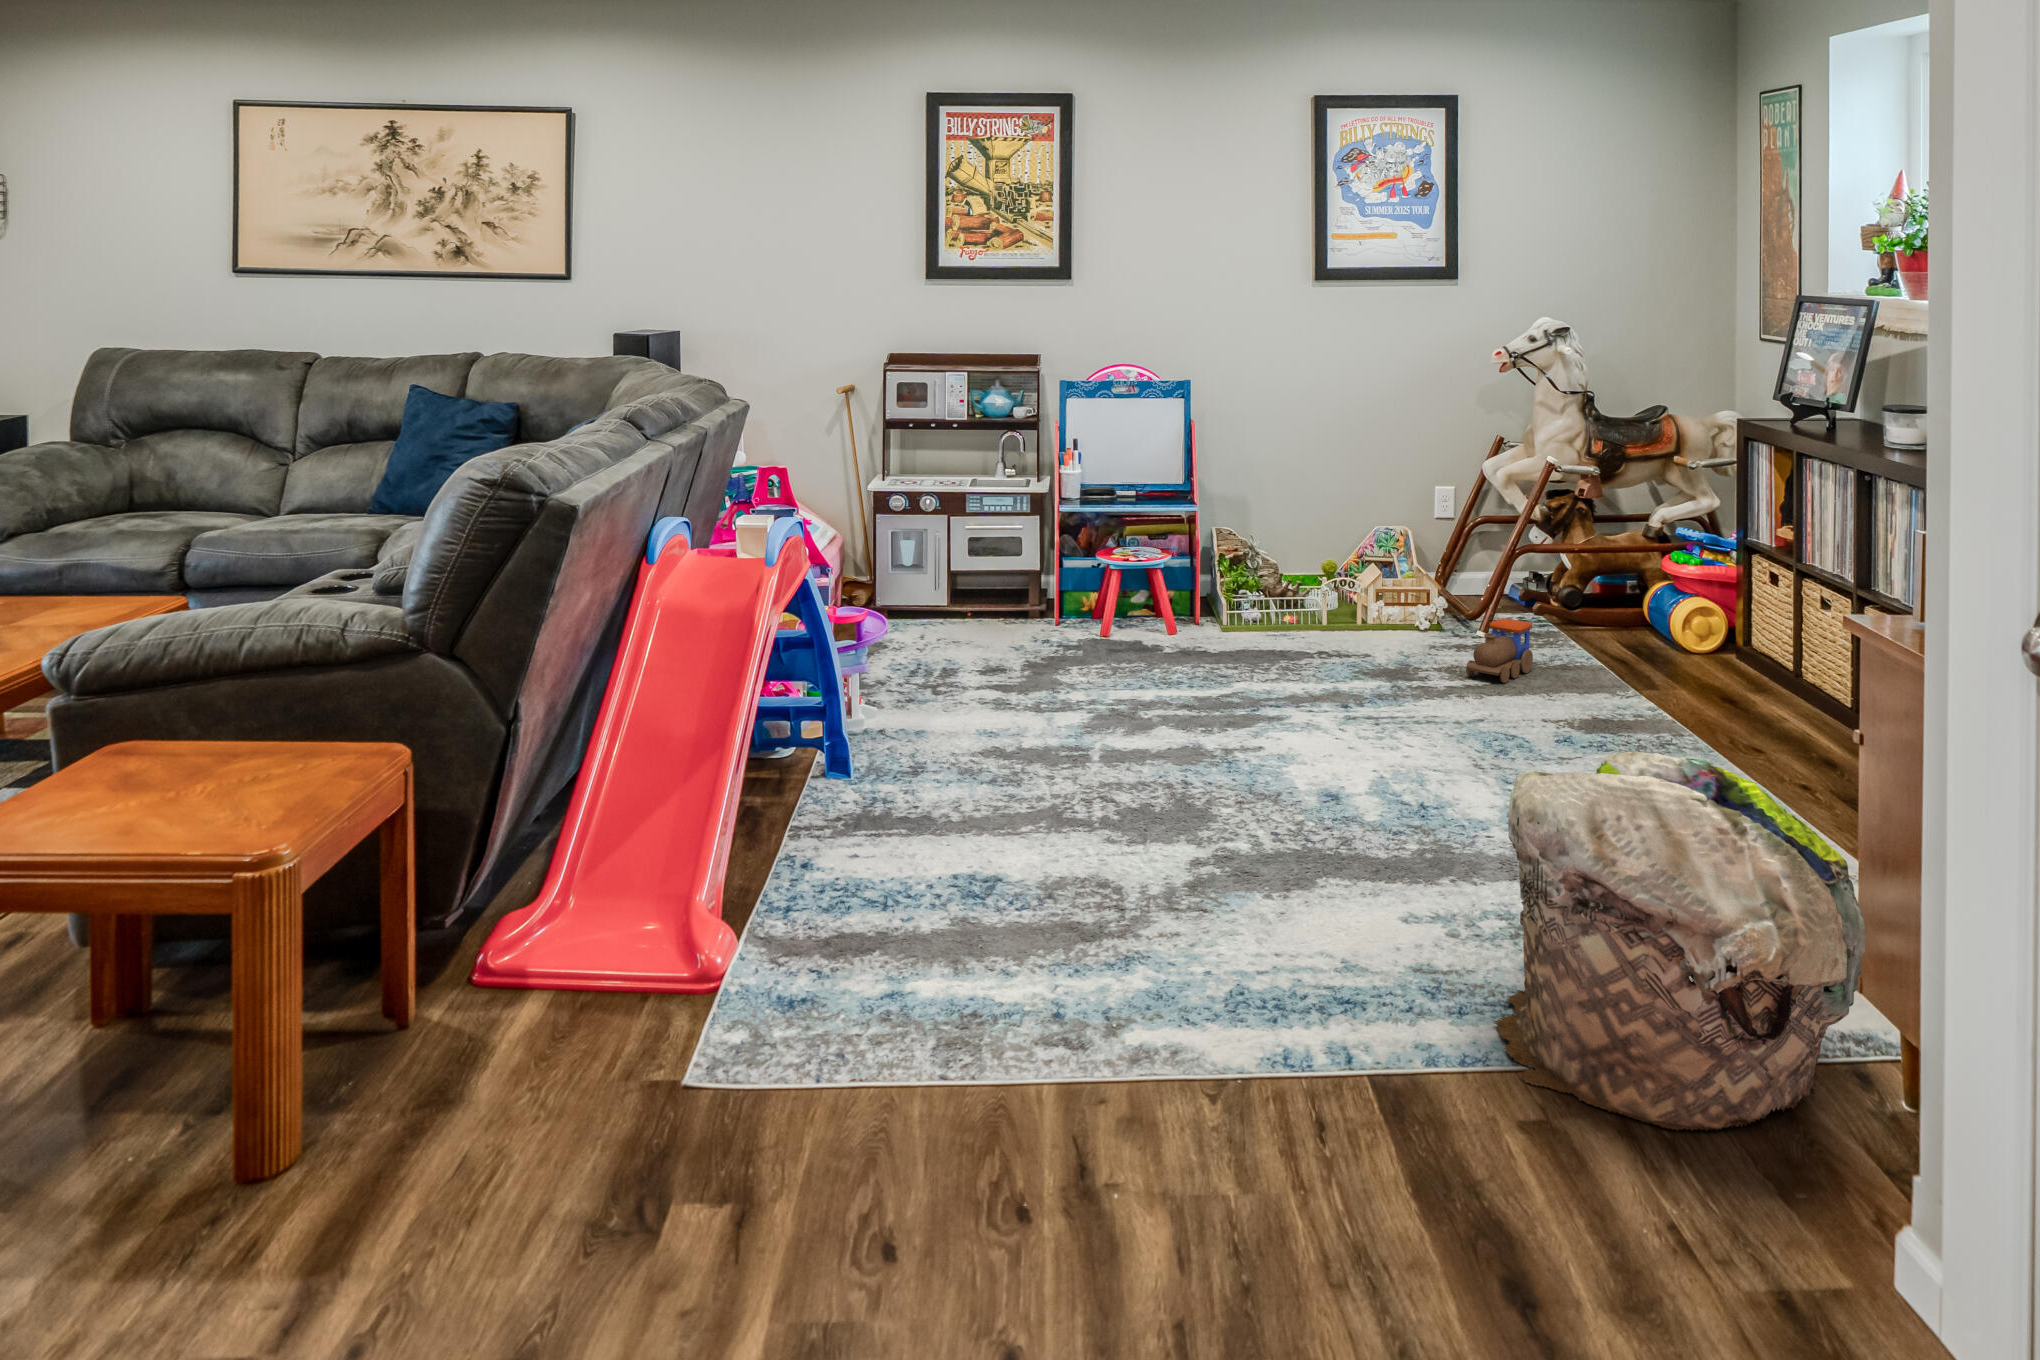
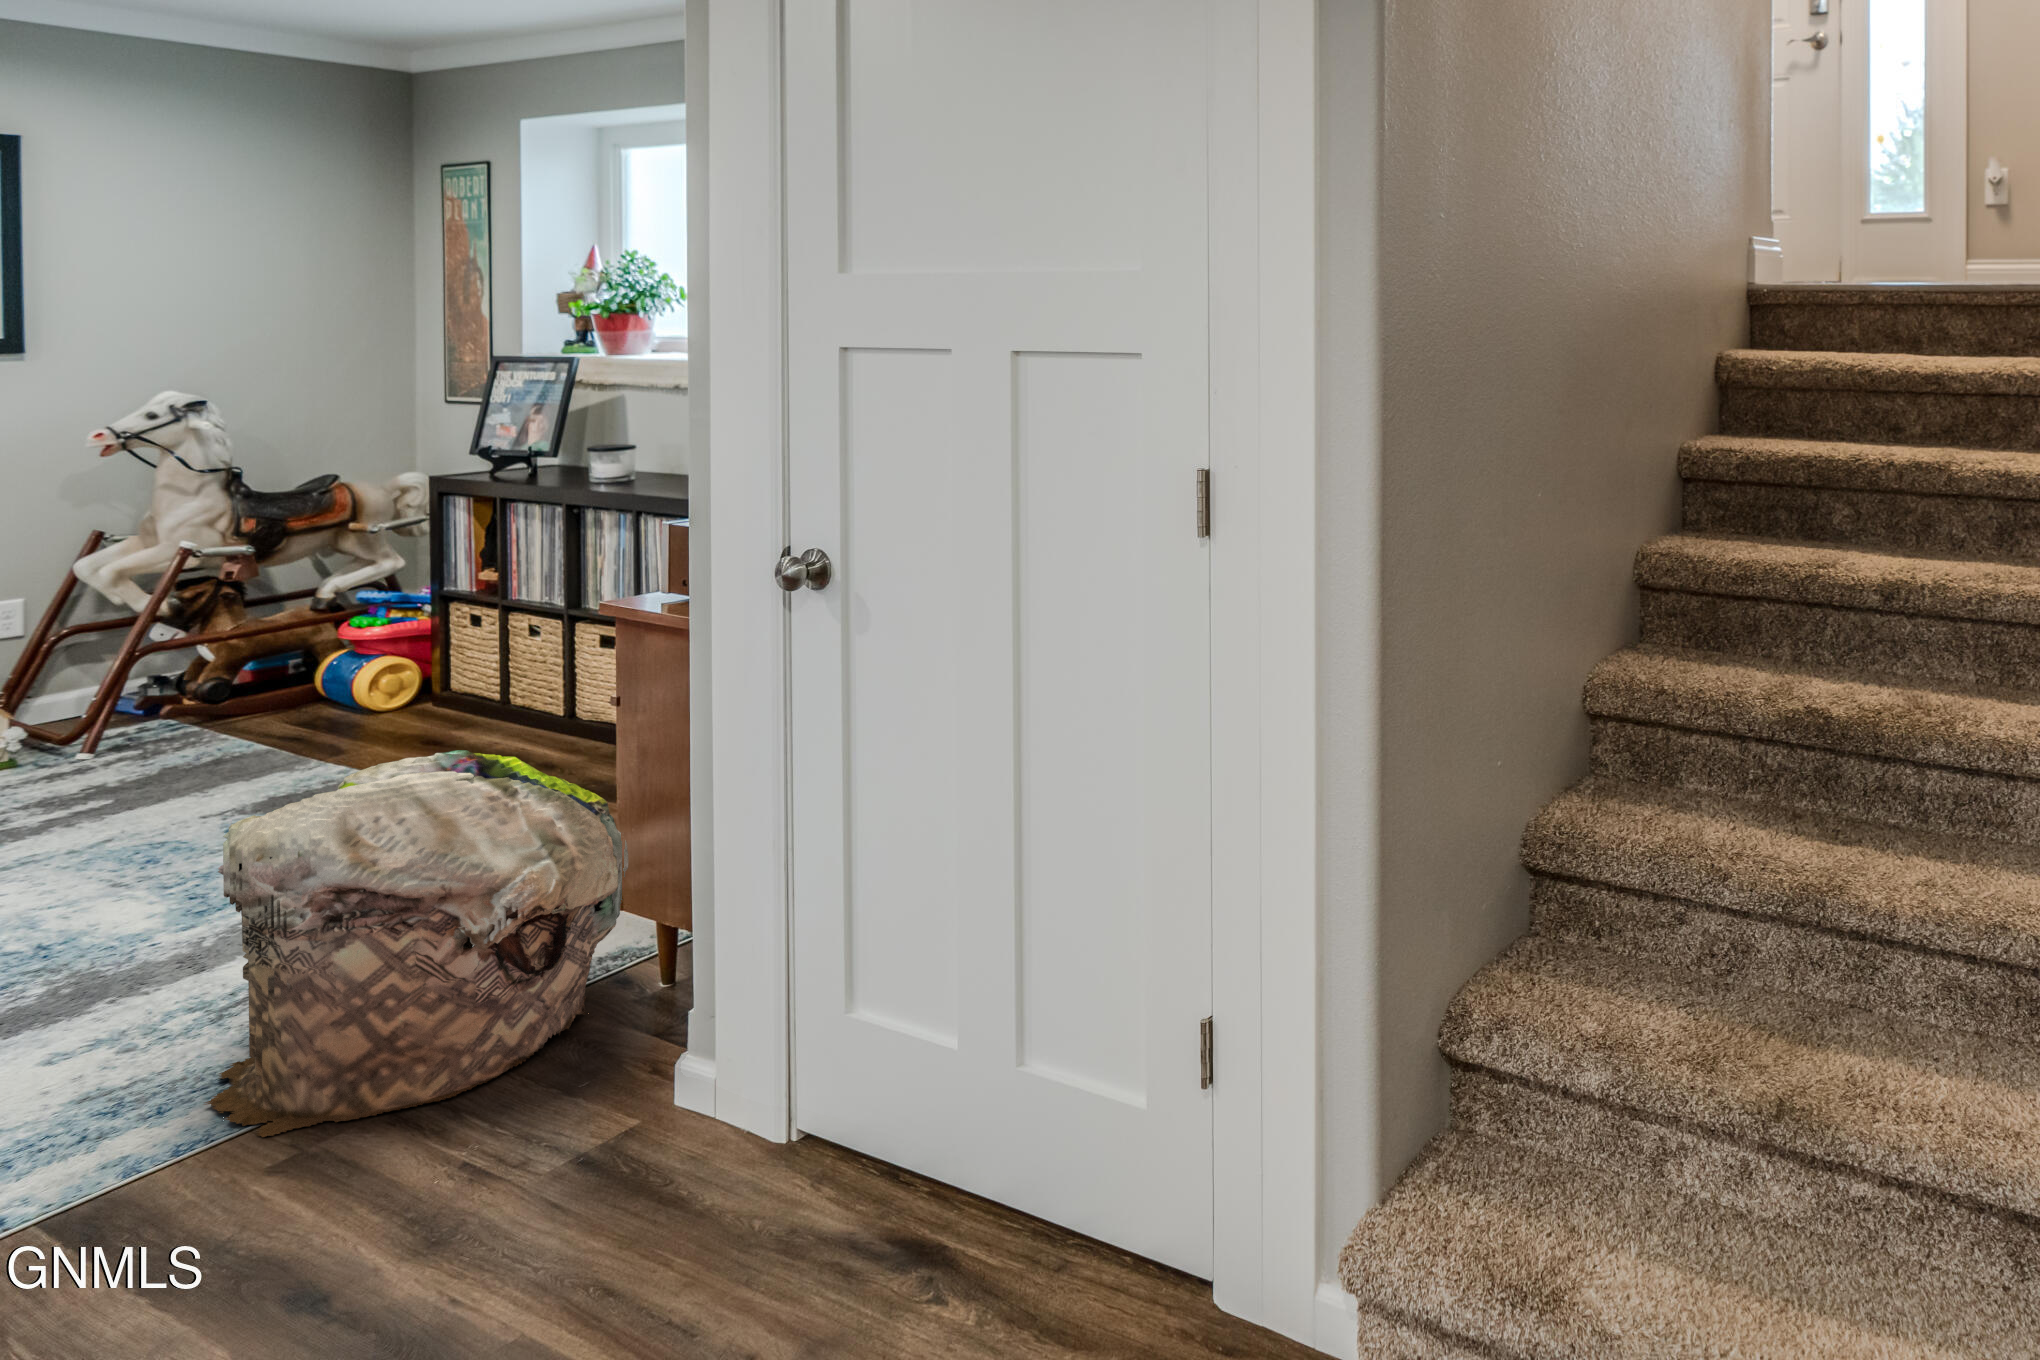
toy train: present [1466,618,1533,683] -> none [71,720,174,800]

